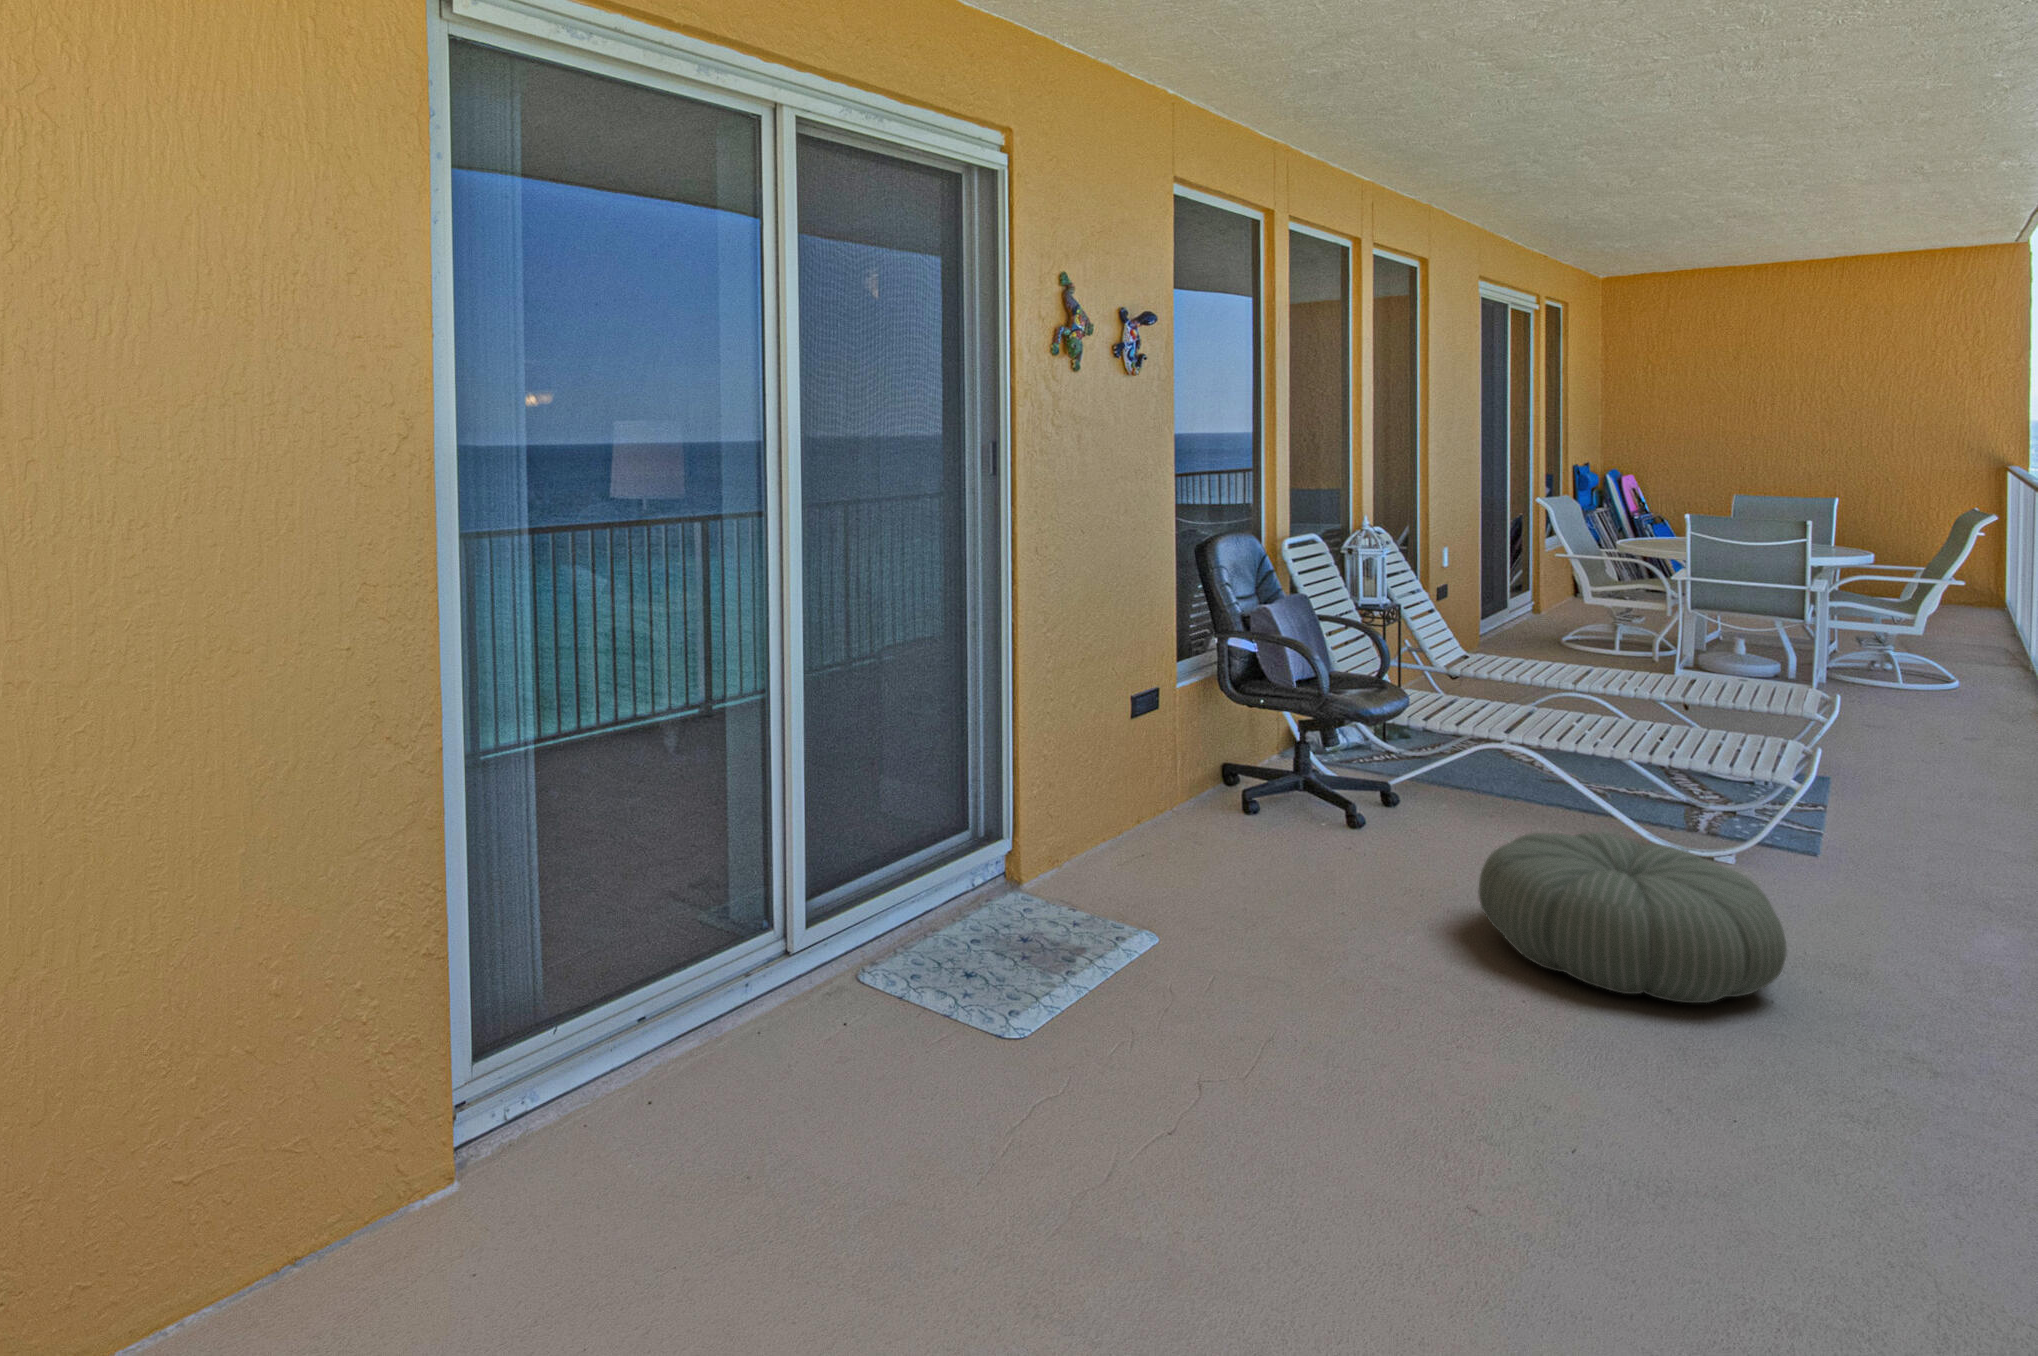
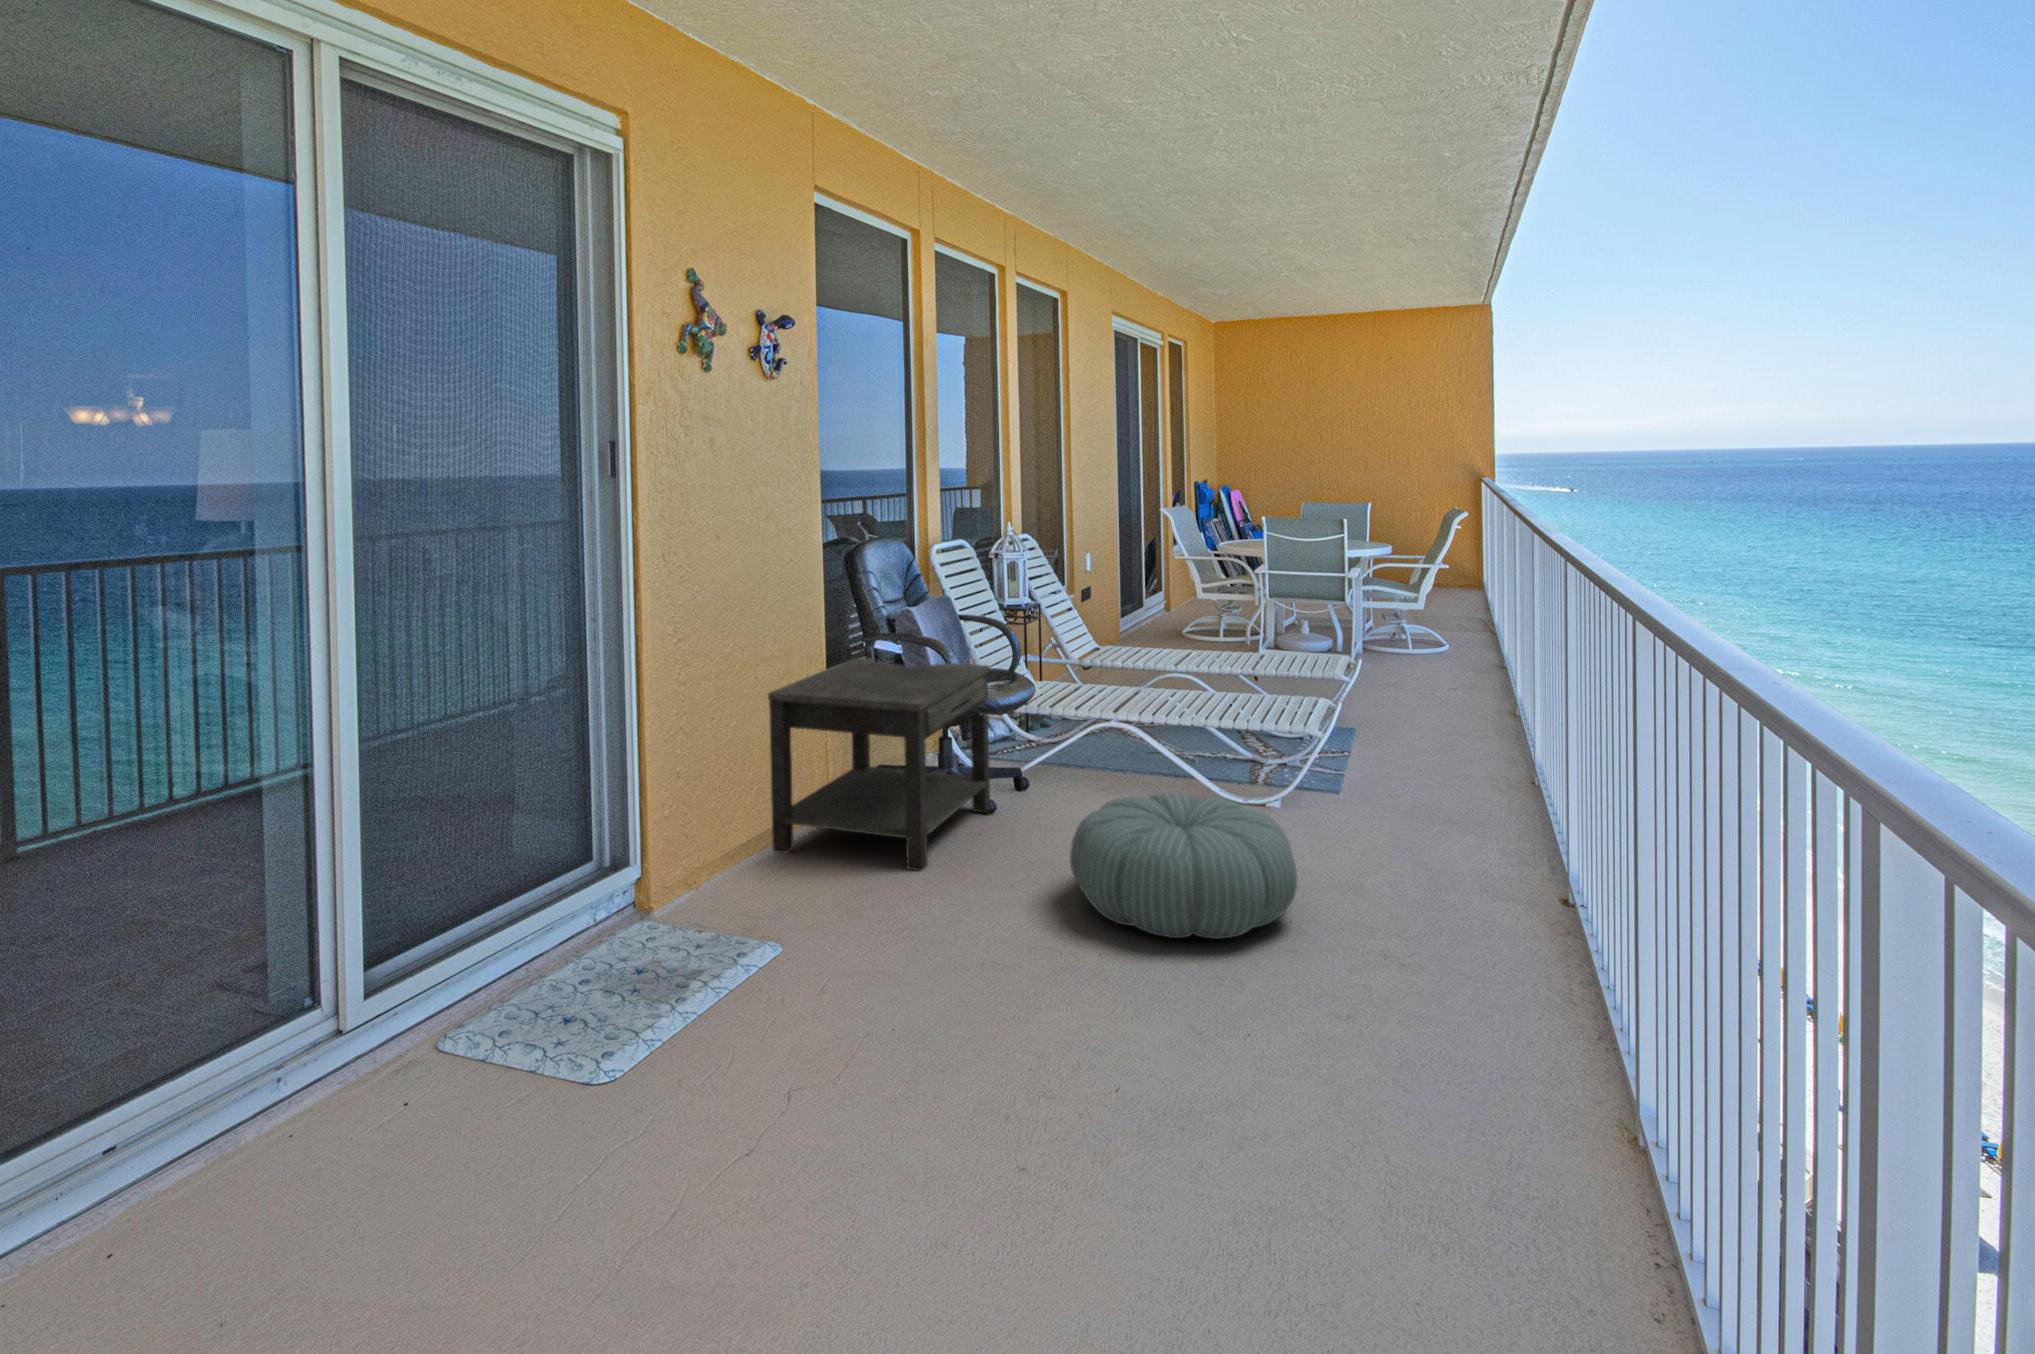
side table: none [1123,654,1359,882] -> present [768,658,990,871]

